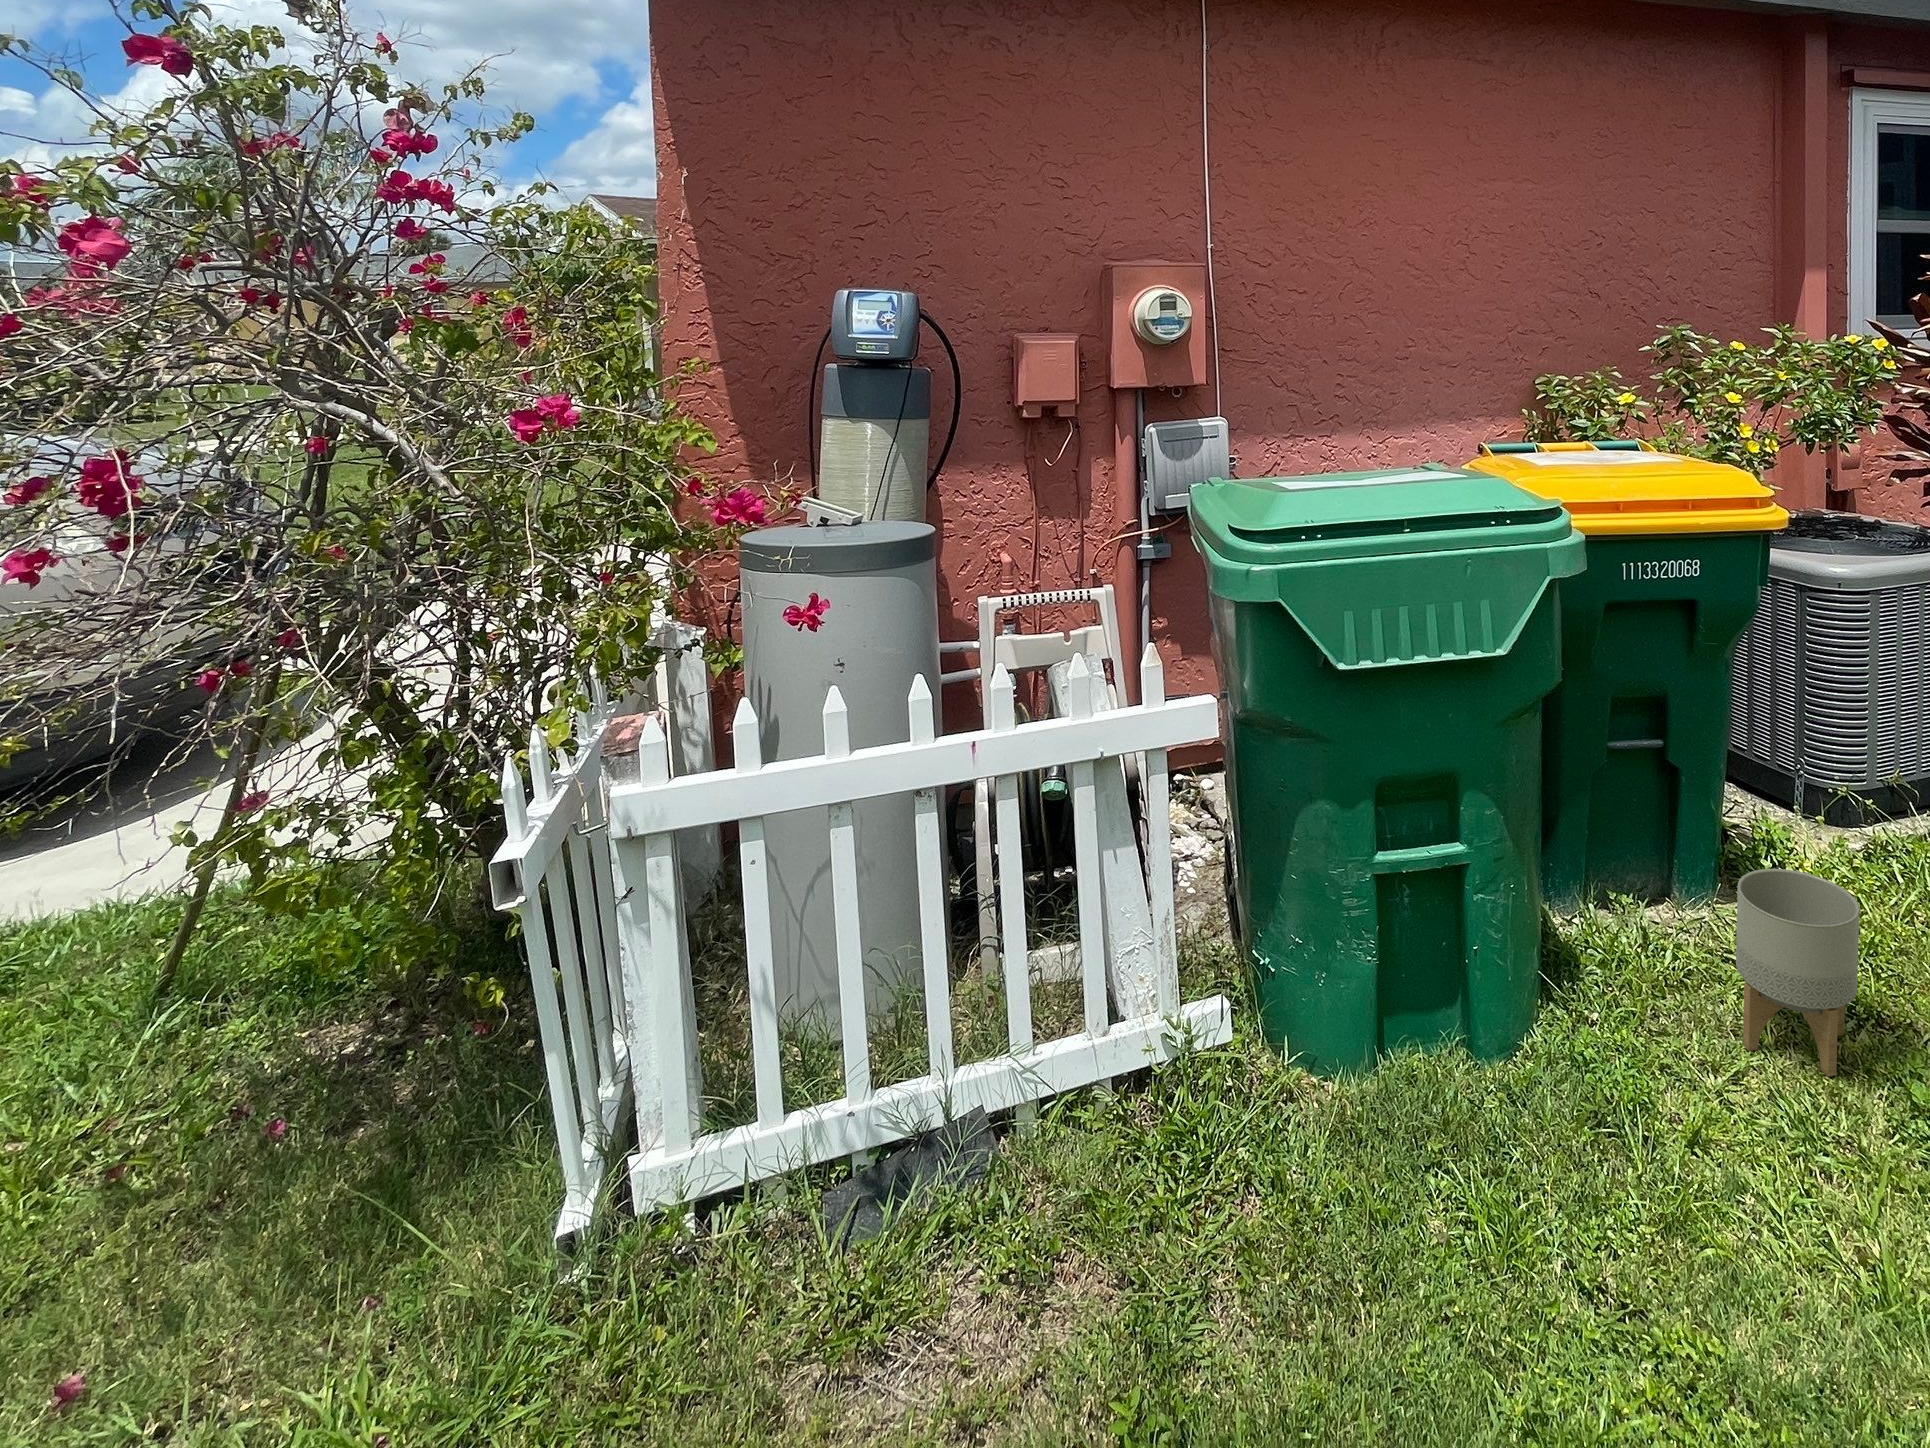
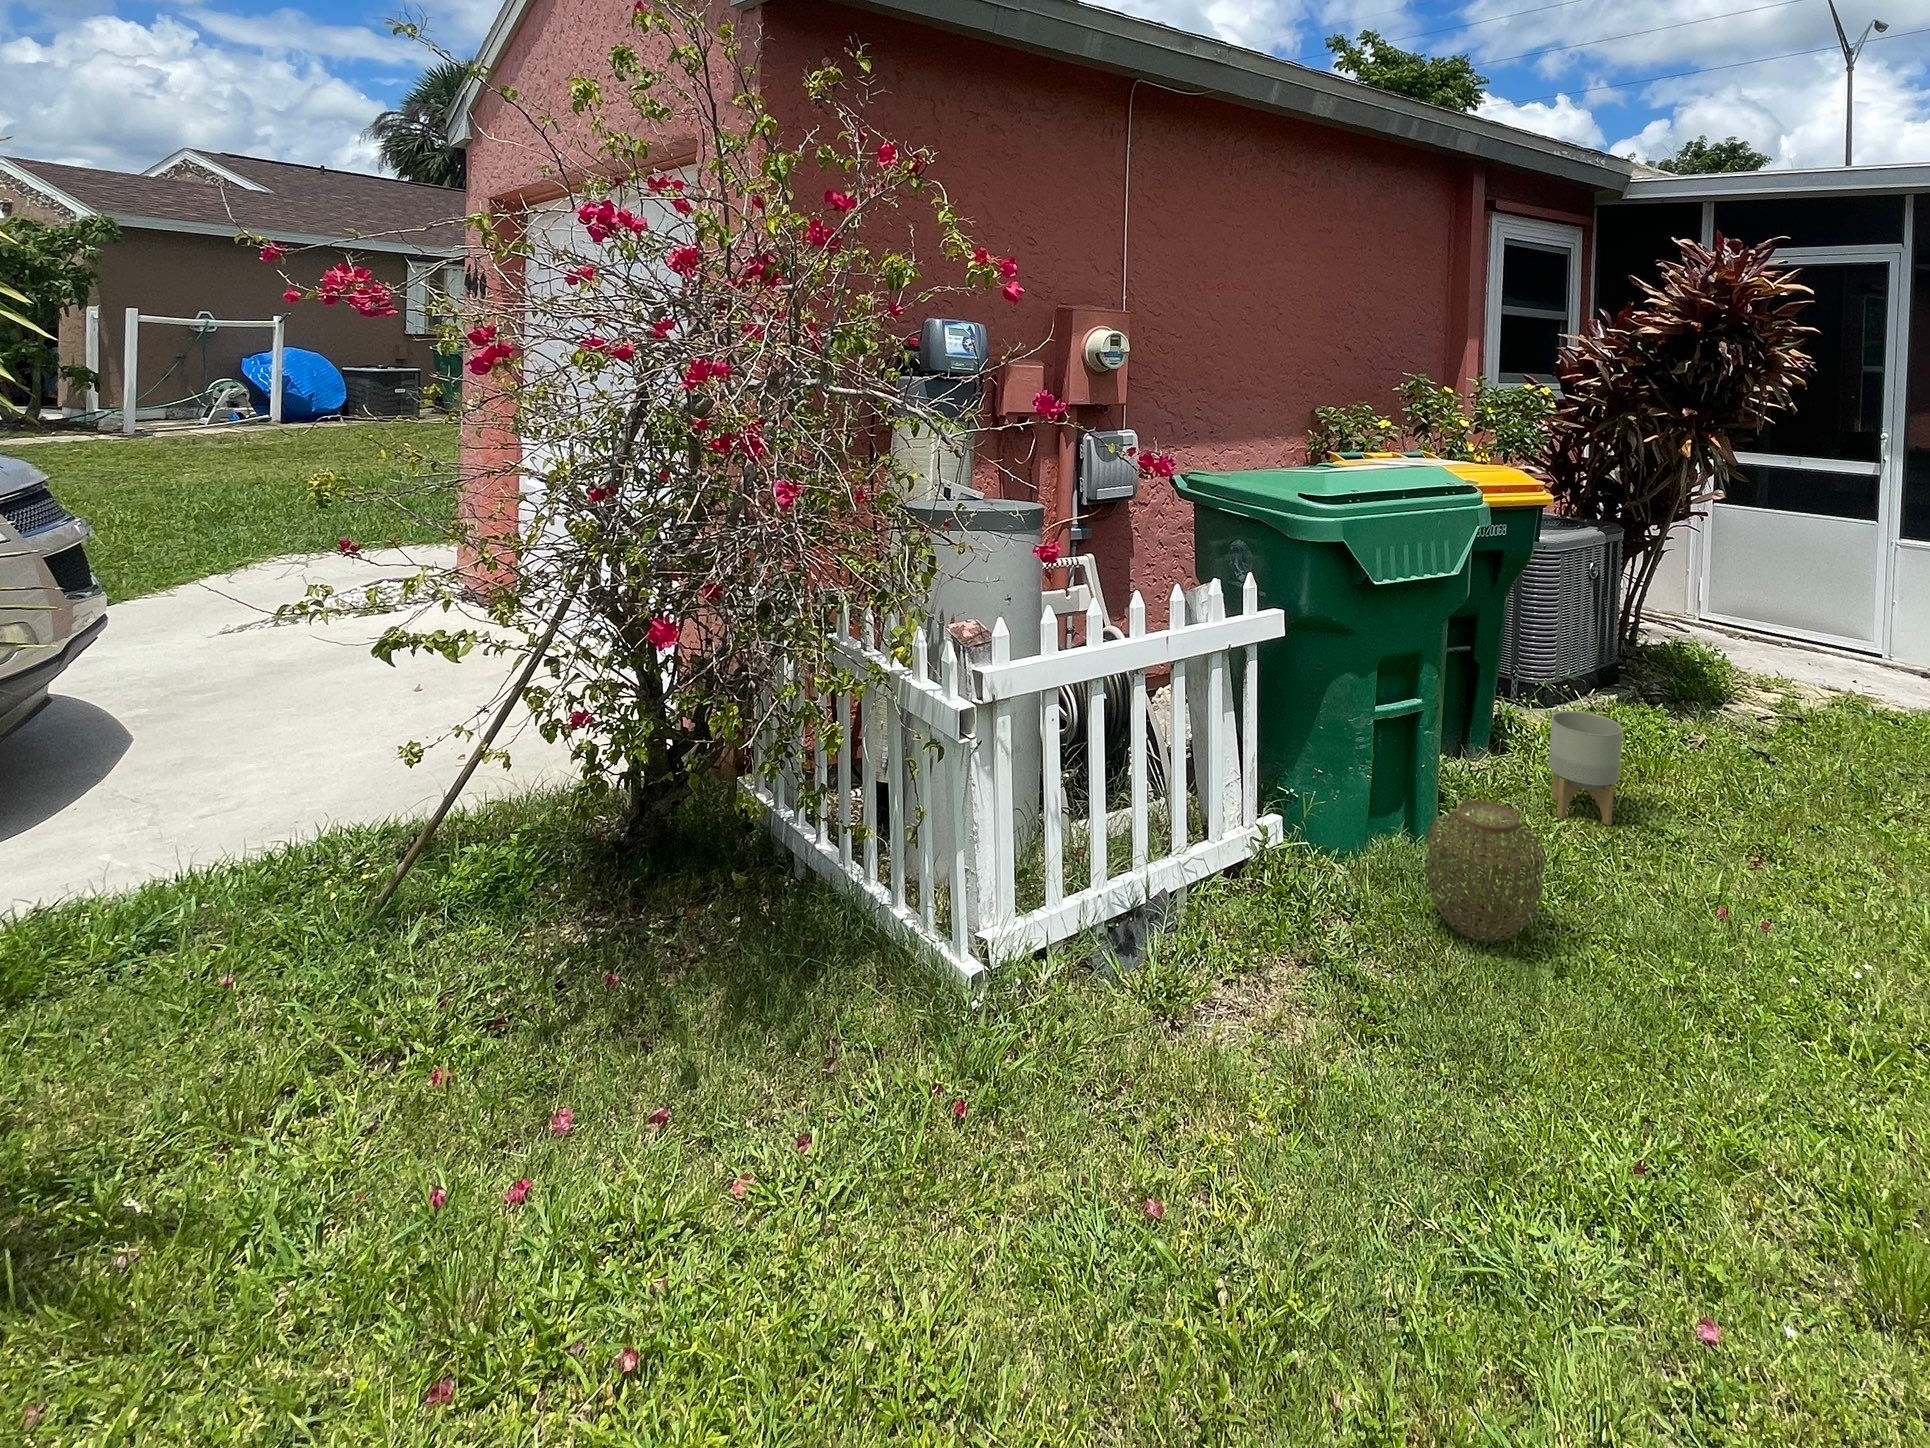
woven basket: none [1364,1041,1558,1299] -> present [1426,800,1545,942]

